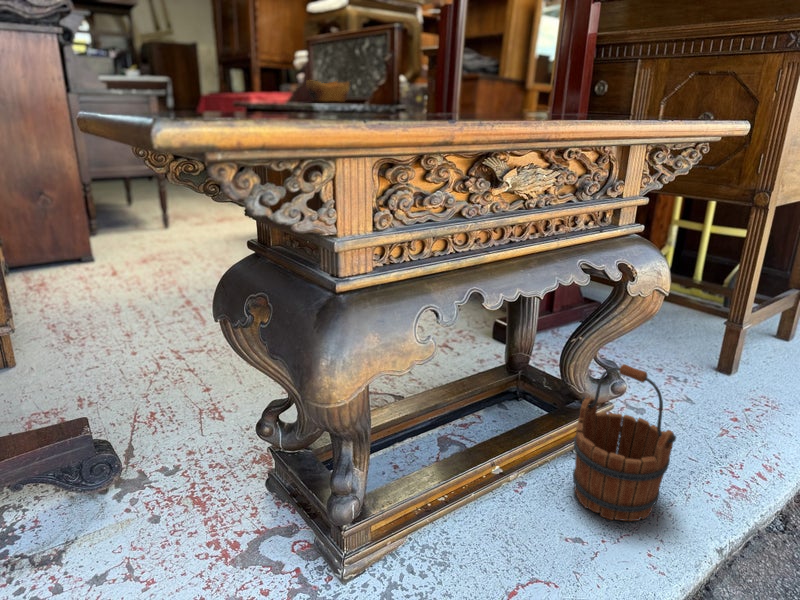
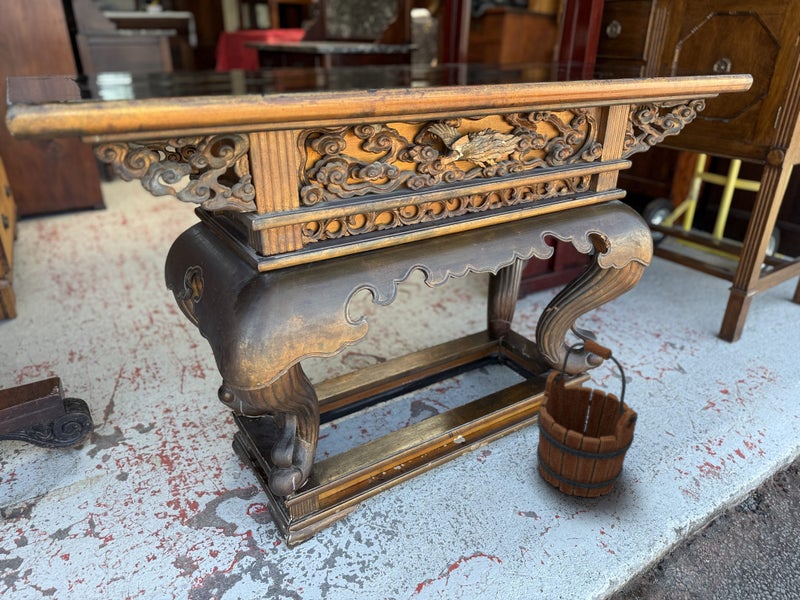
wooden bowl: present [306,81,349,102] -> none [315,22,363,46]

